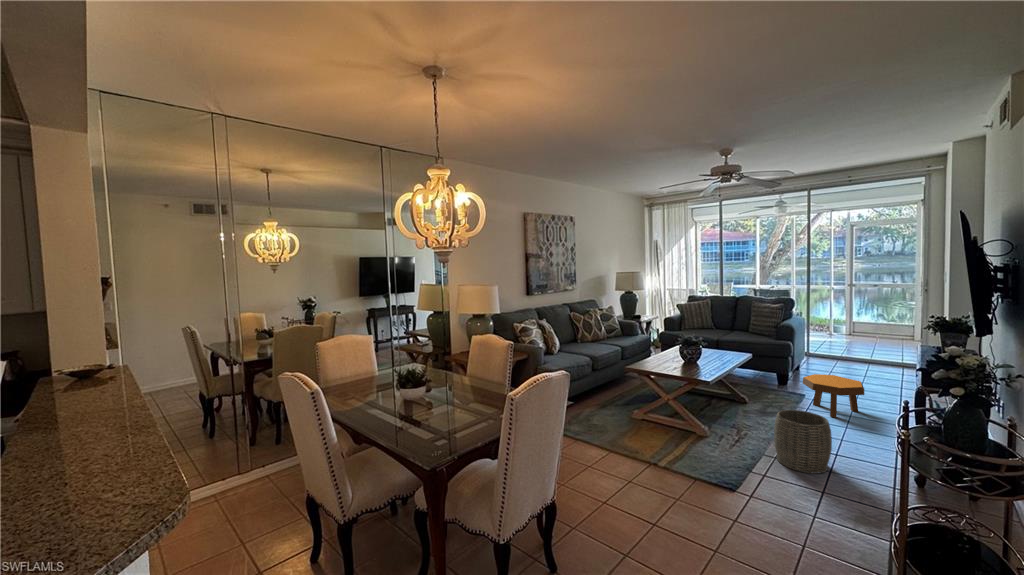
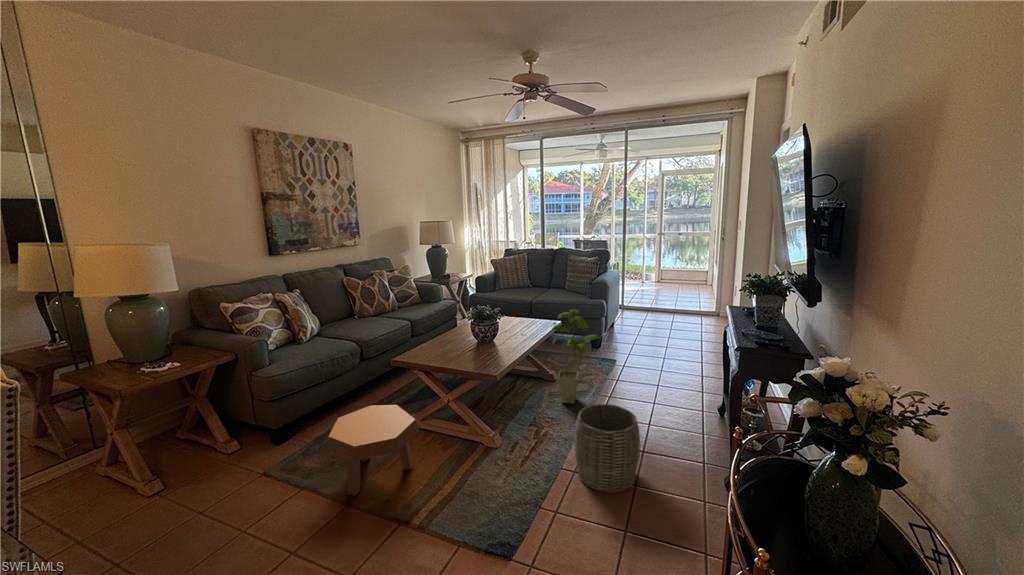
house plant: none [744,342,793,419] -> present [552,309,601,403]
footstool: present [803,374,864,418] -> present [327,405,419,496]

